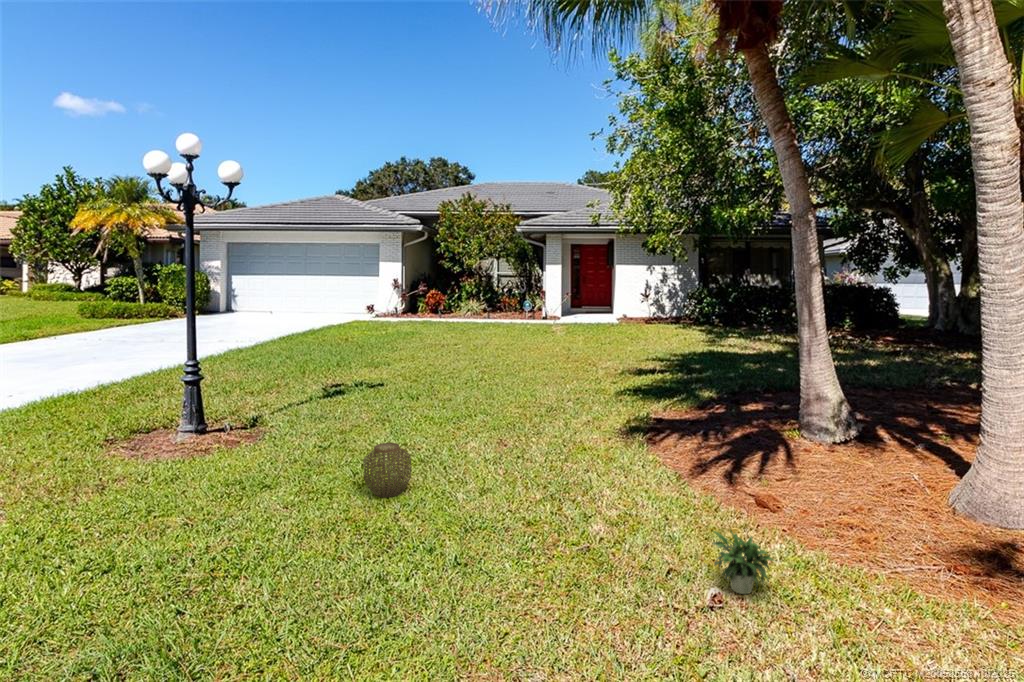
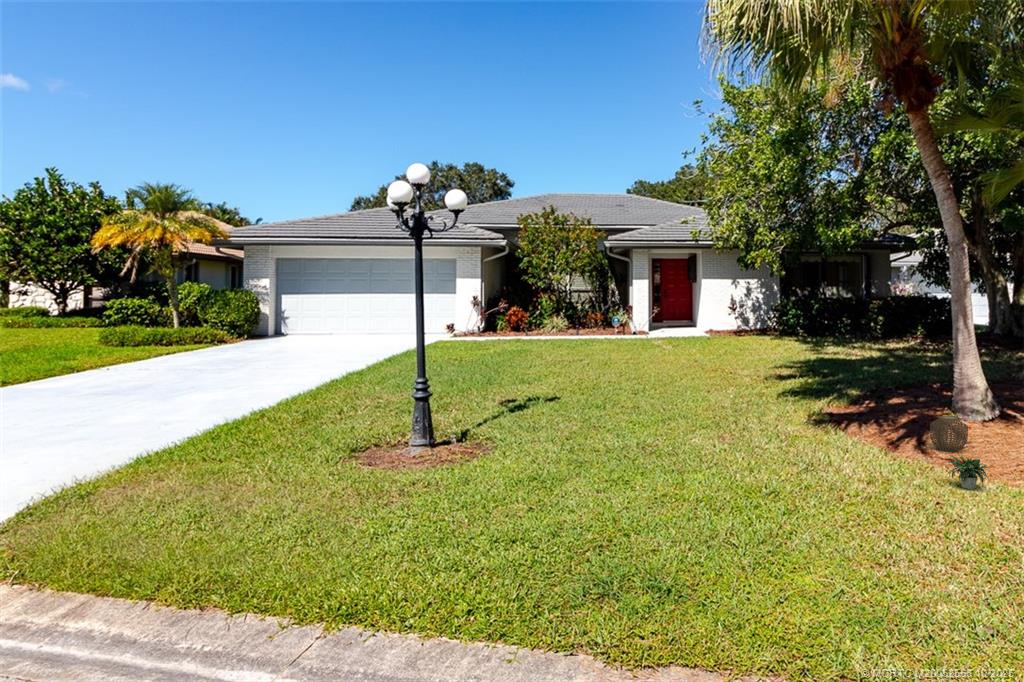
woven basket: present [363,443,411,497] -> present [930,415,968,452]

